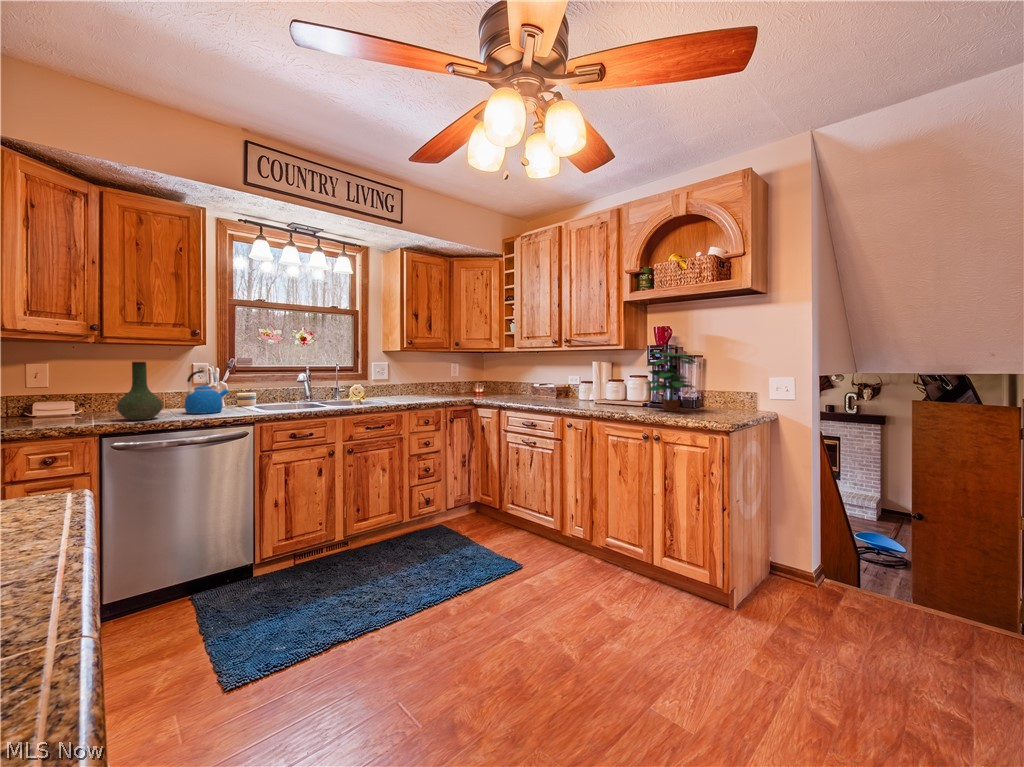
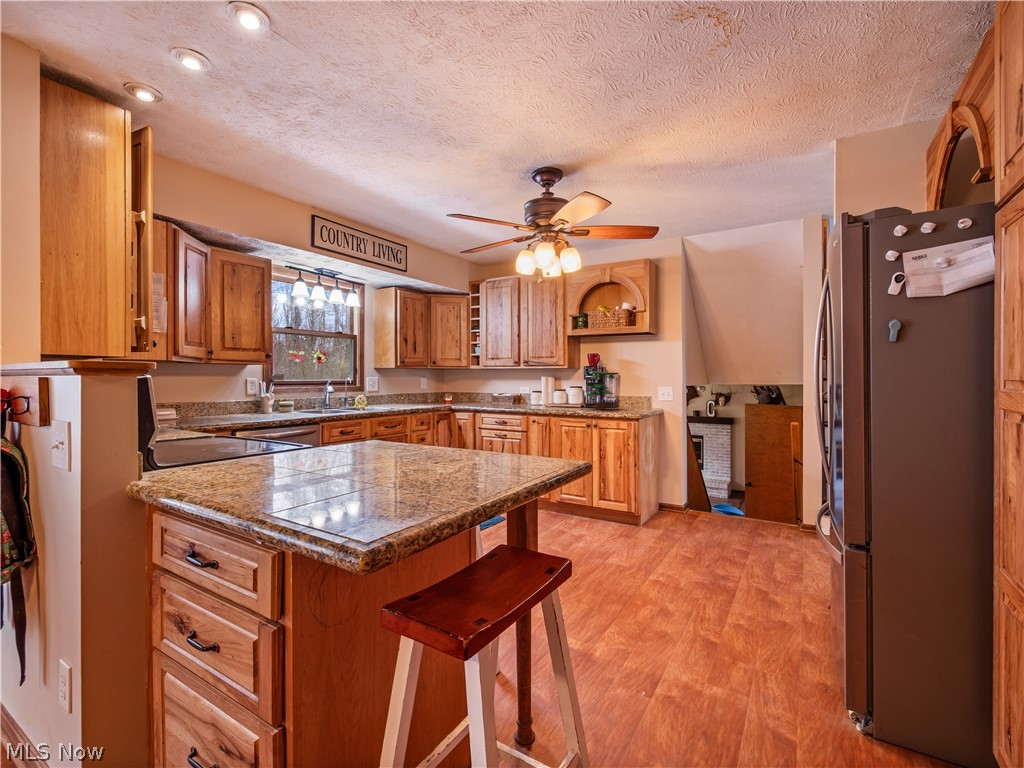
vase: present [117,362,163,420] -> none [232,375,262,417]
kettle: present [185,370,229,414] -> none [263,382,290,414]

